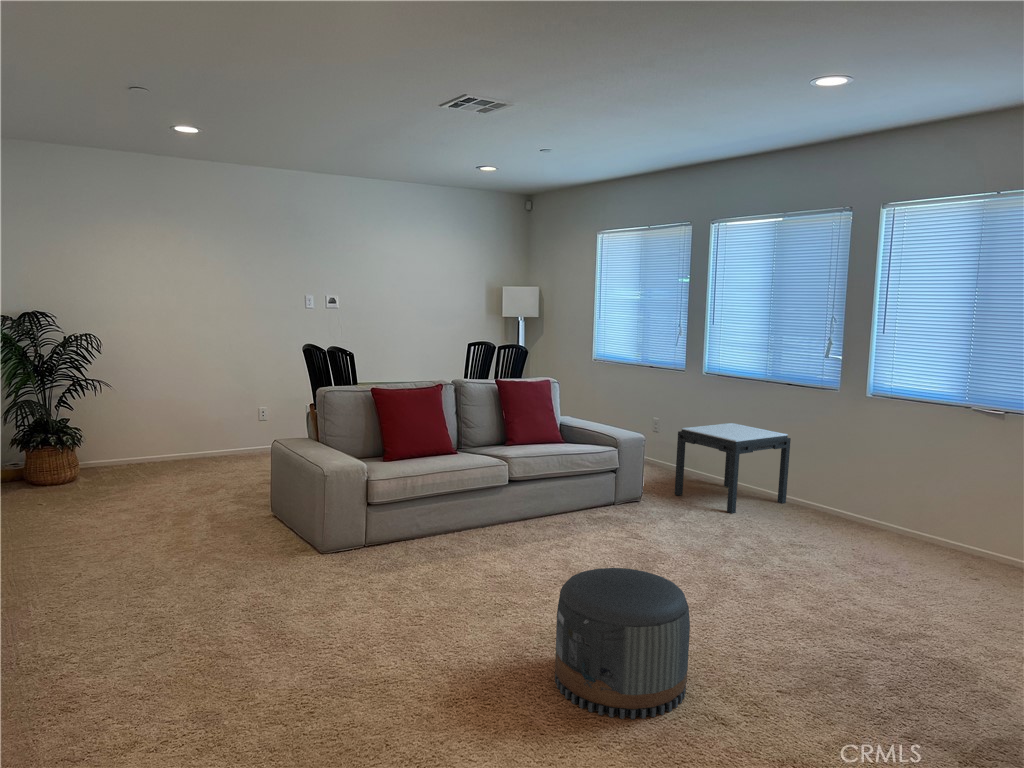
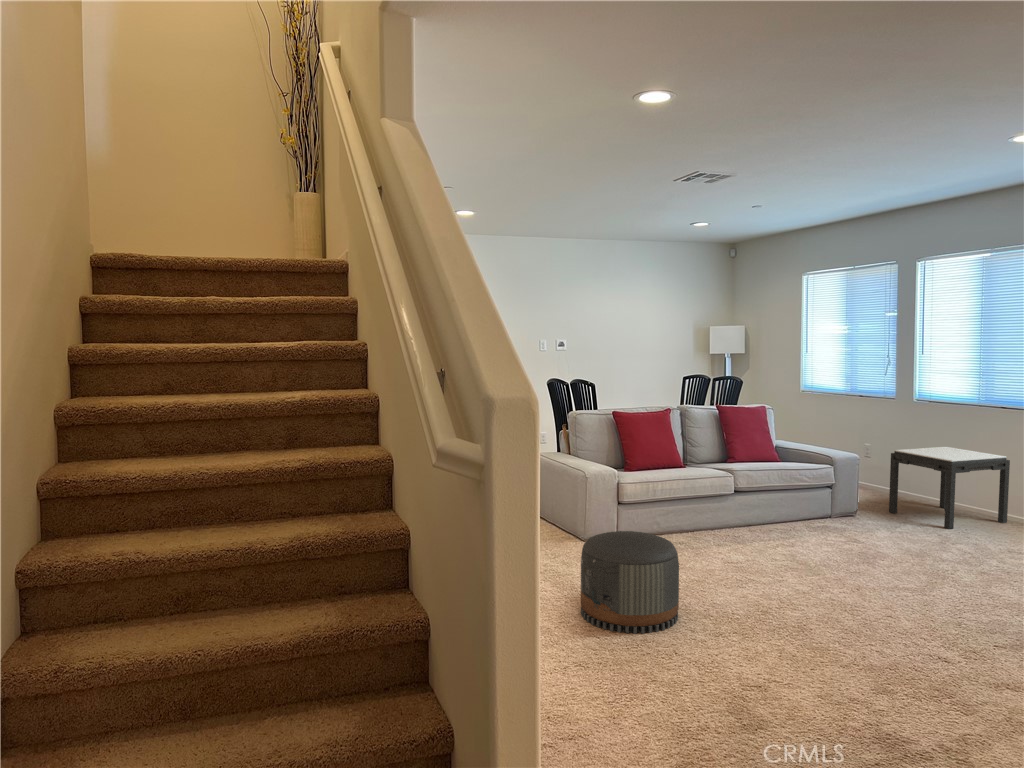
pouf: present [555,568,690,719] -> present [581,531,679,634]

